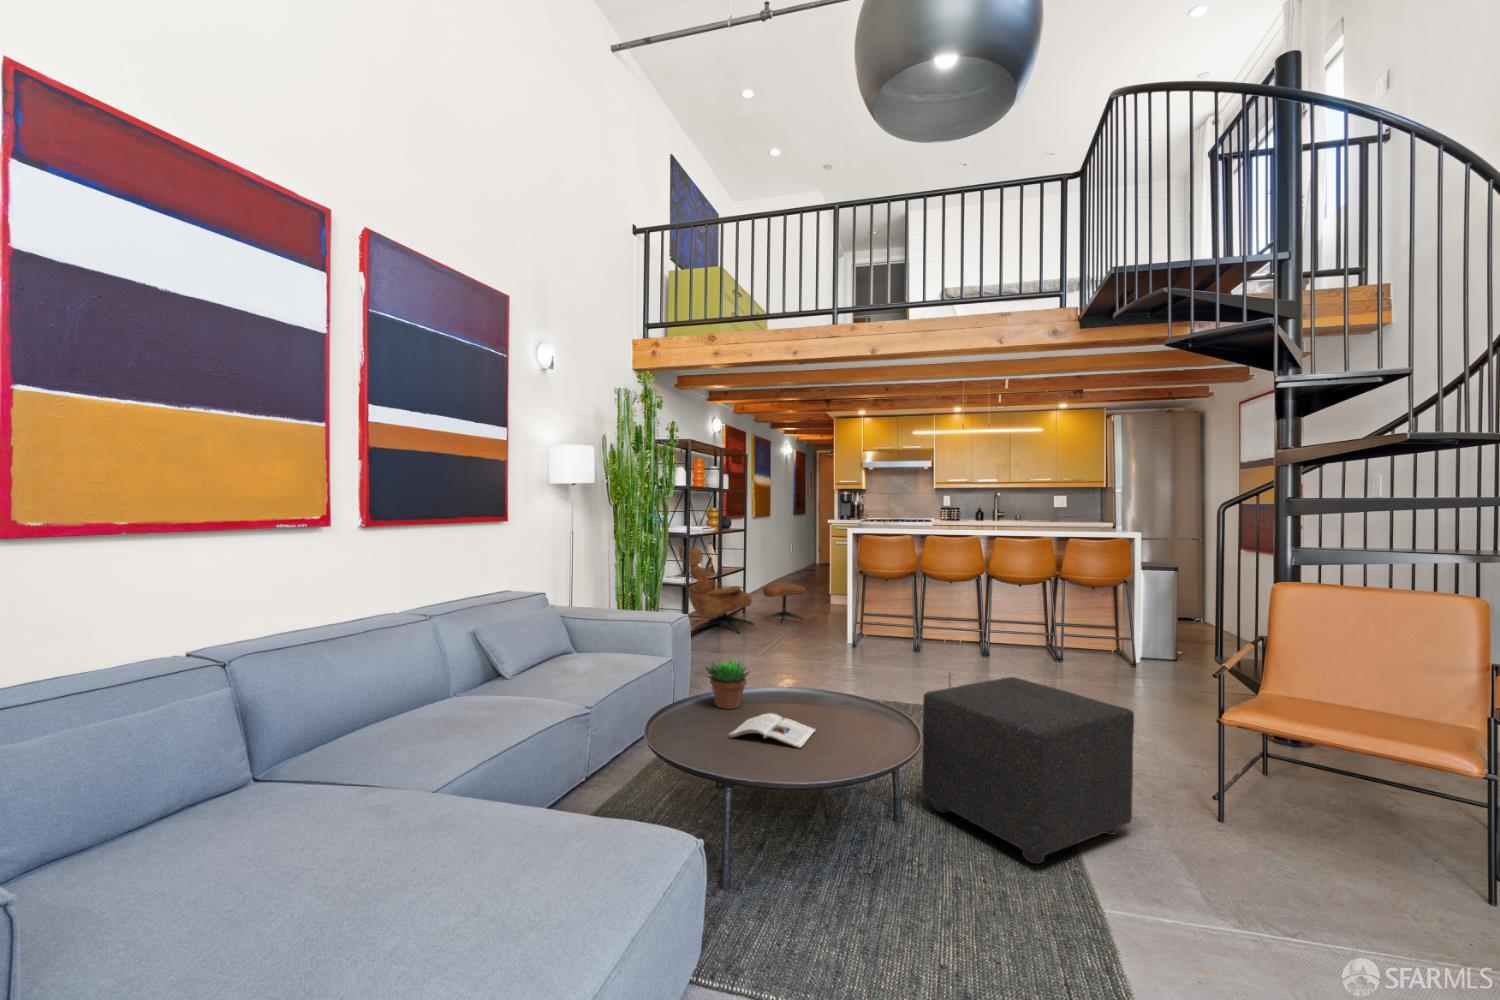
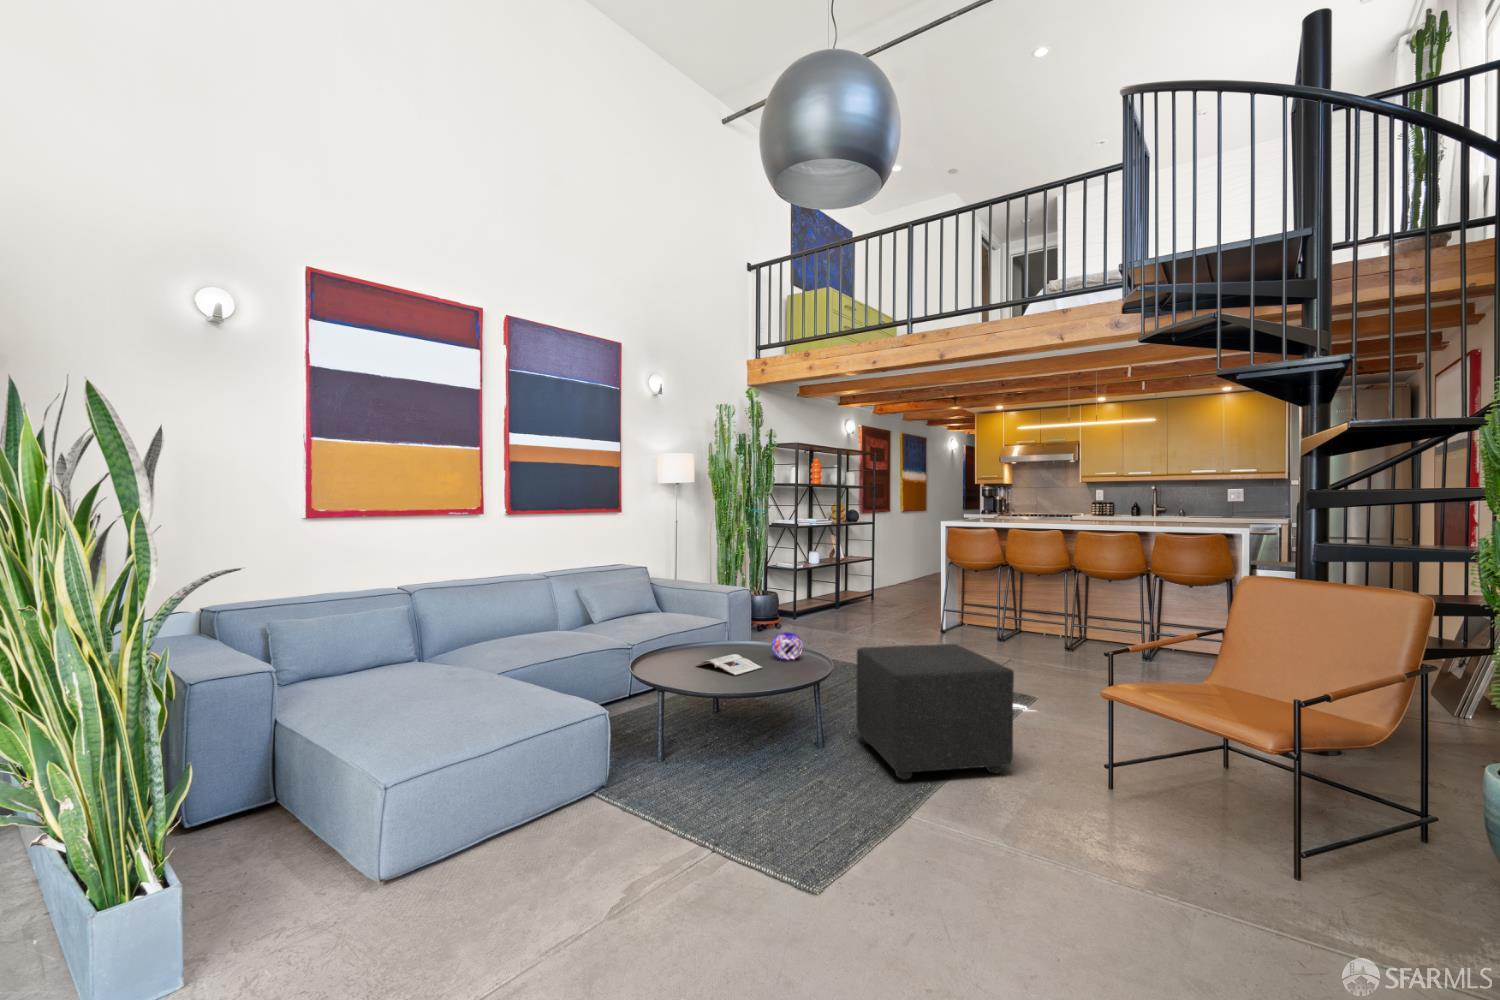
lounge chair: present [678,546,806,633] -> none [797,537,922,617]
succulent plant: present [705,660,749,709] -> none [704,616,737,652]
decorative orb: none [805,677,846,713] -> present [772,633,803,659]

